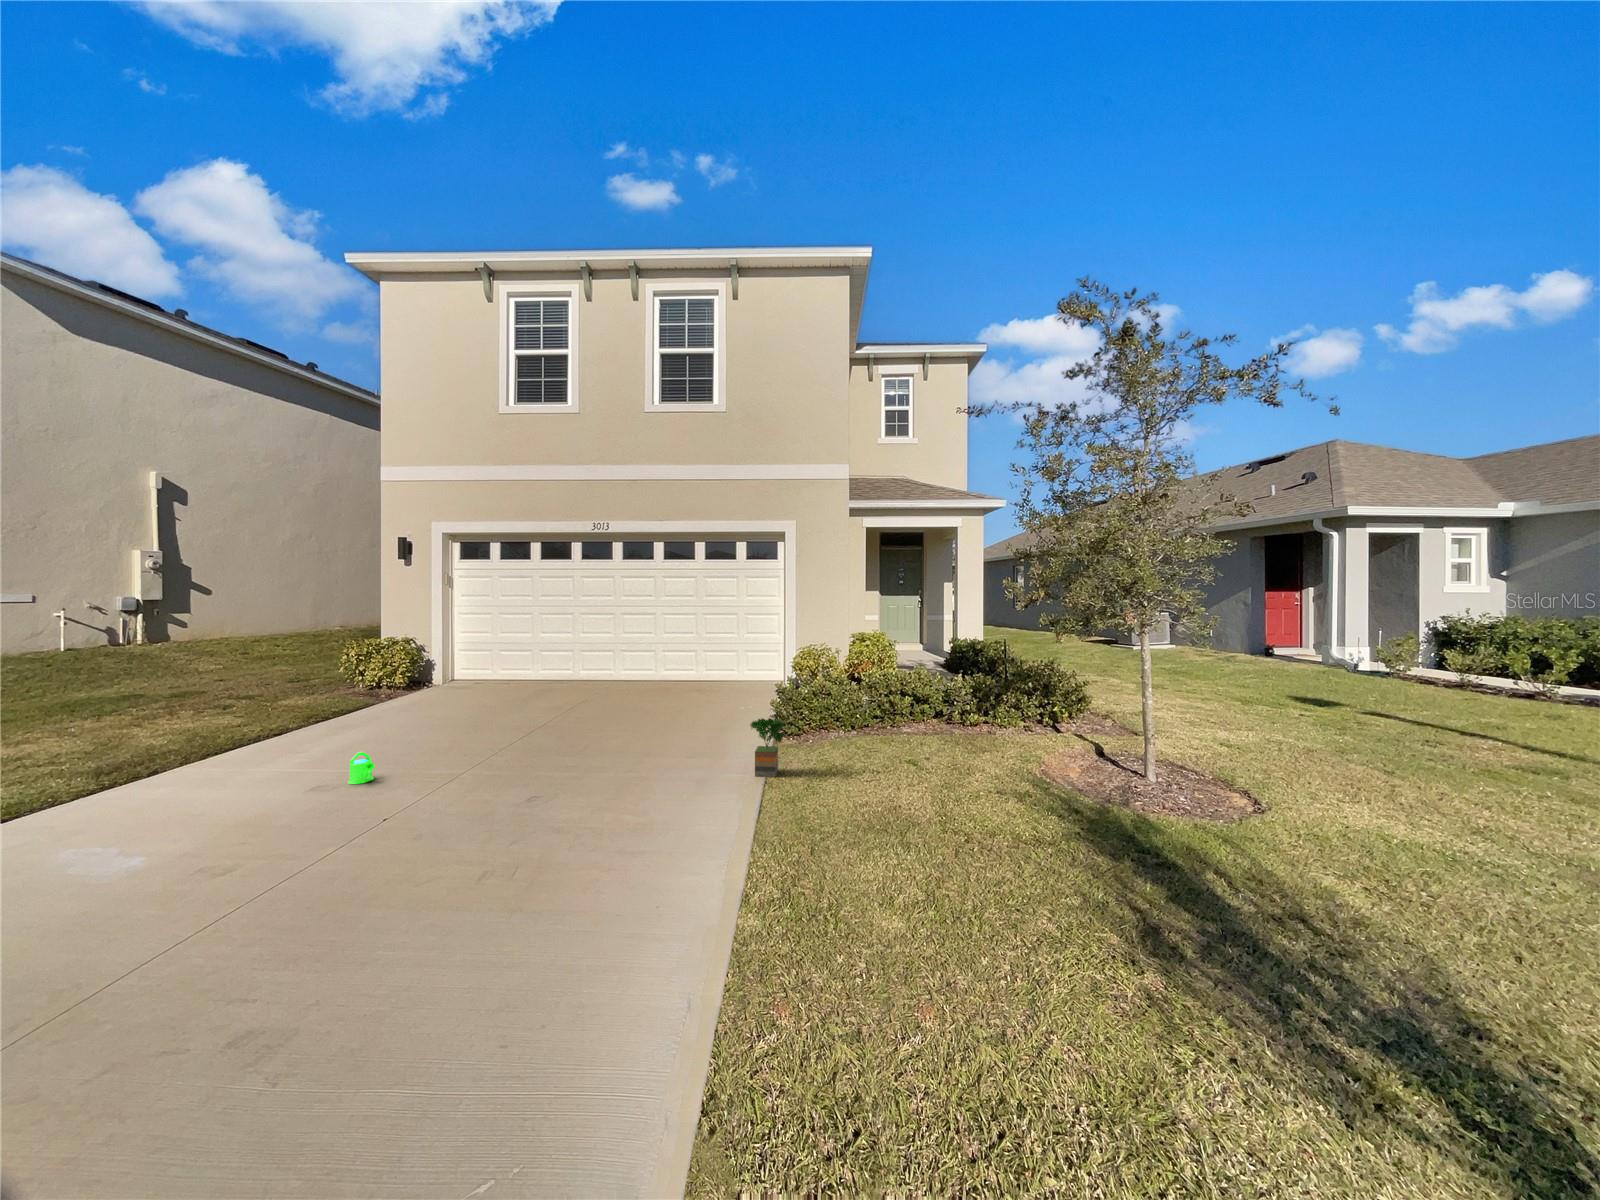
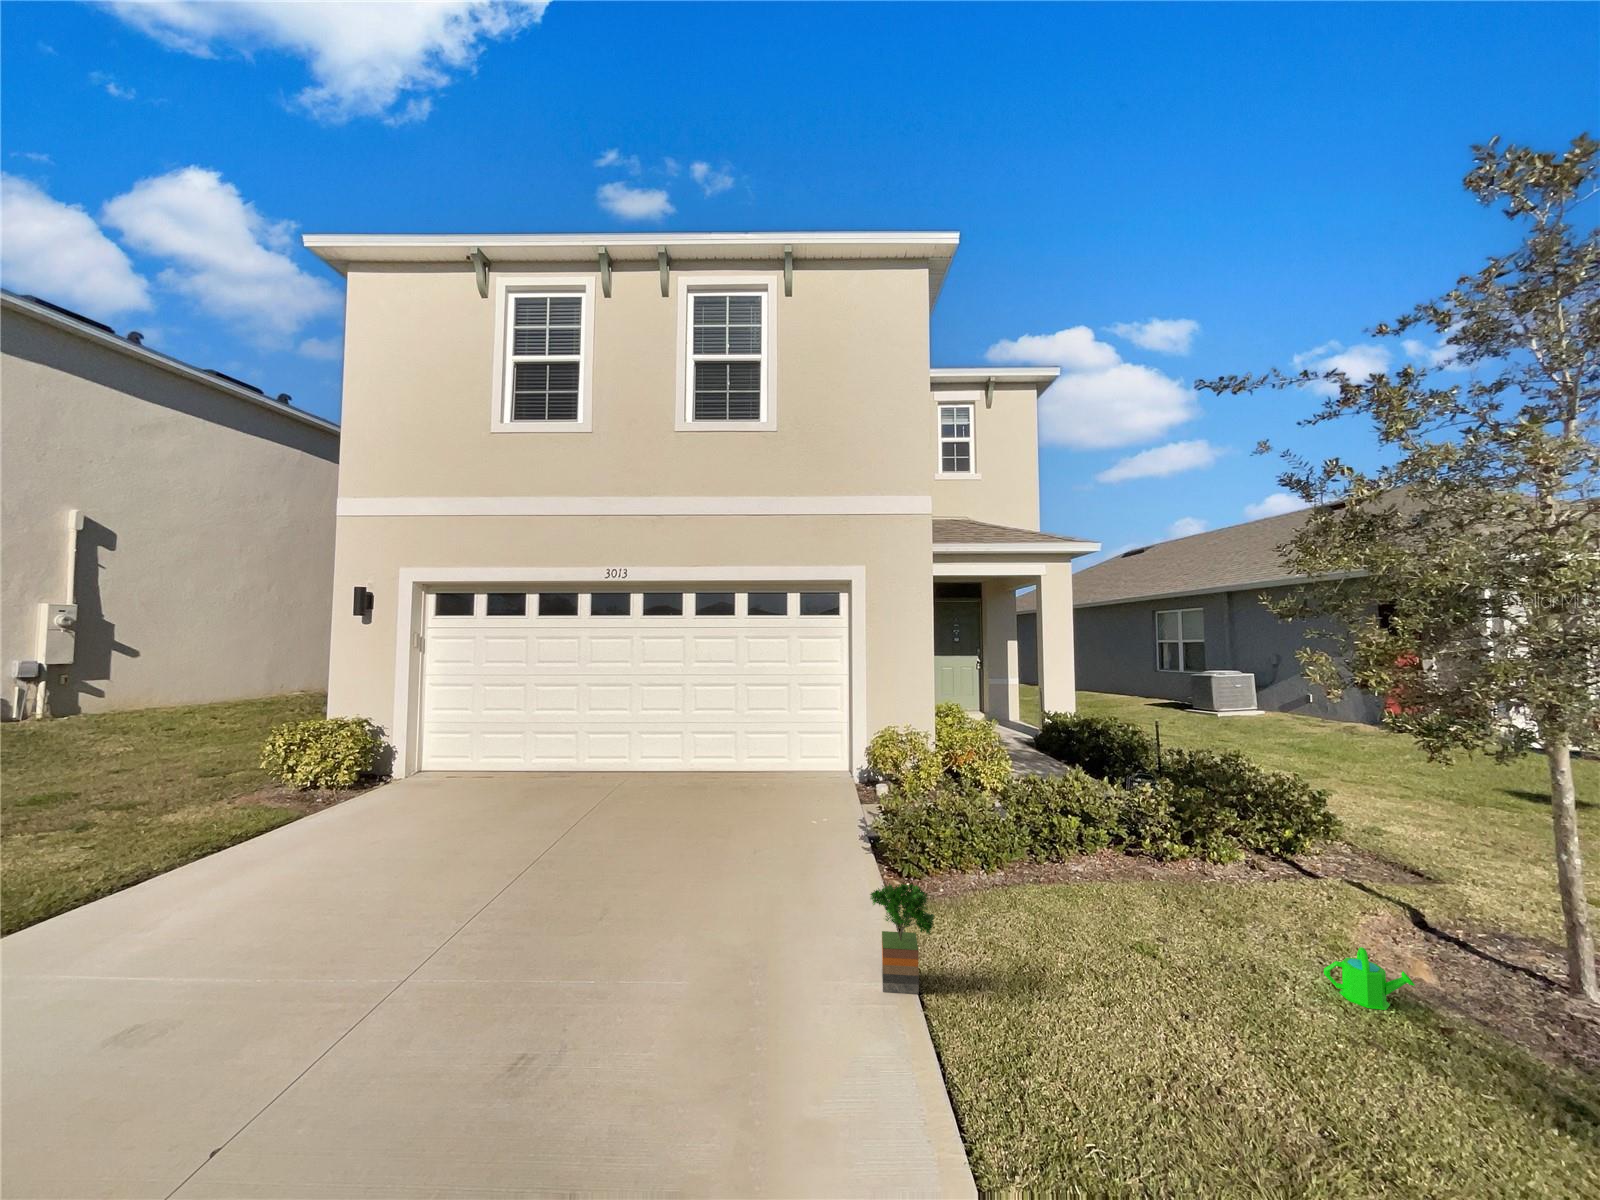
watering can: present [348,752,374,784] -> present [1324,947,1415,1010]

